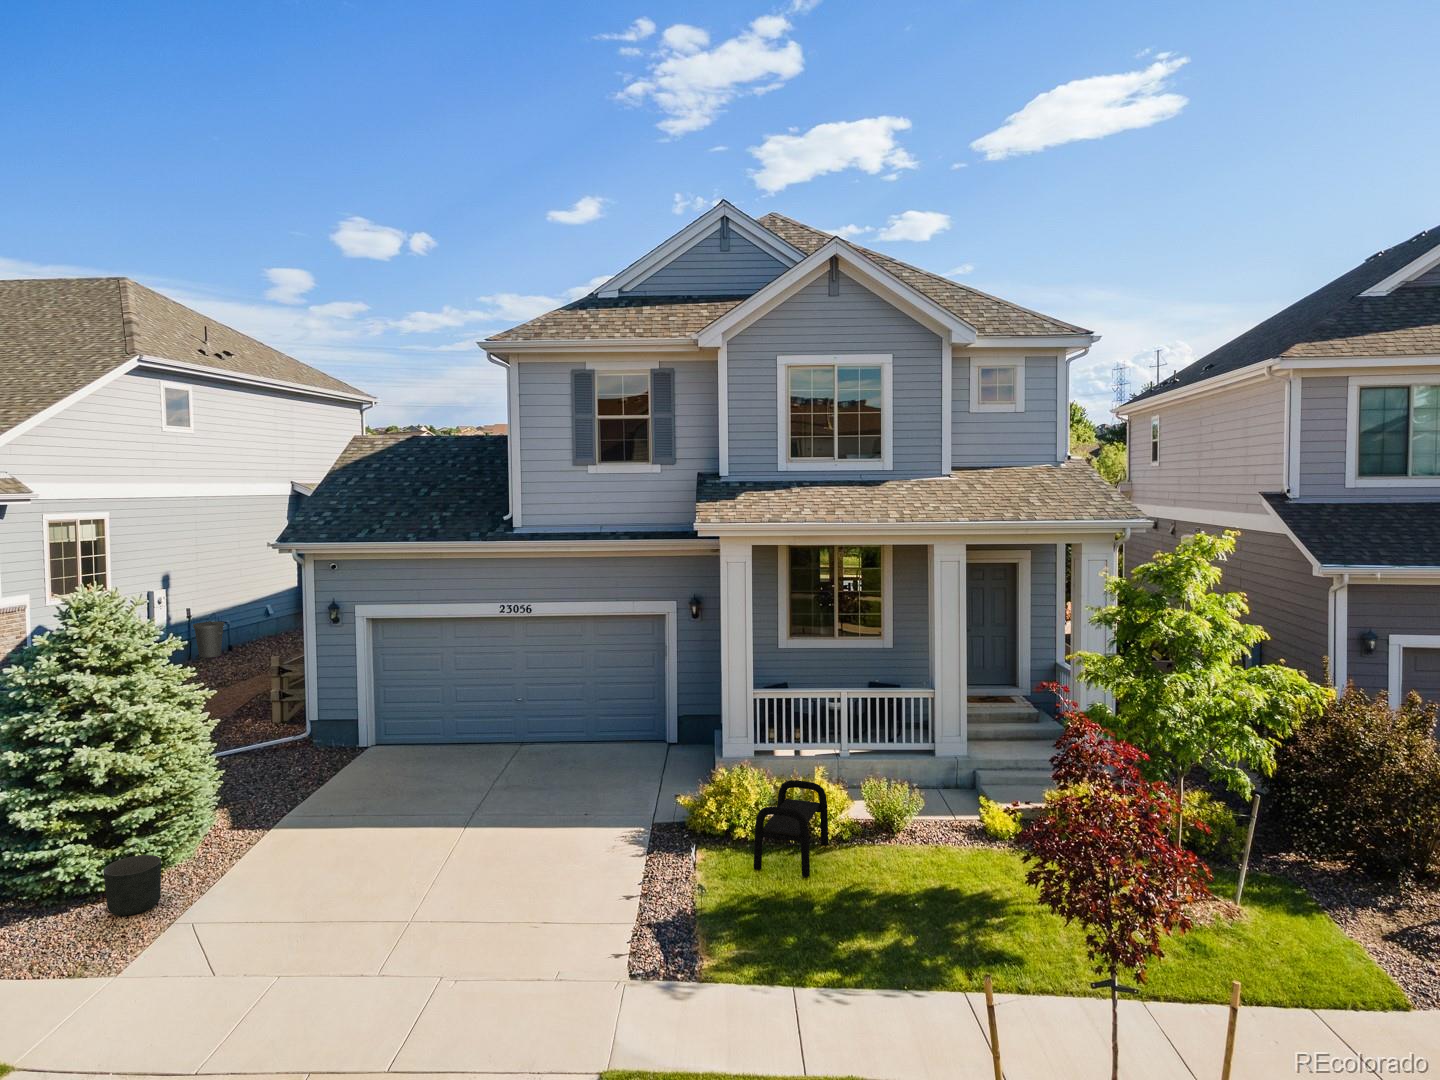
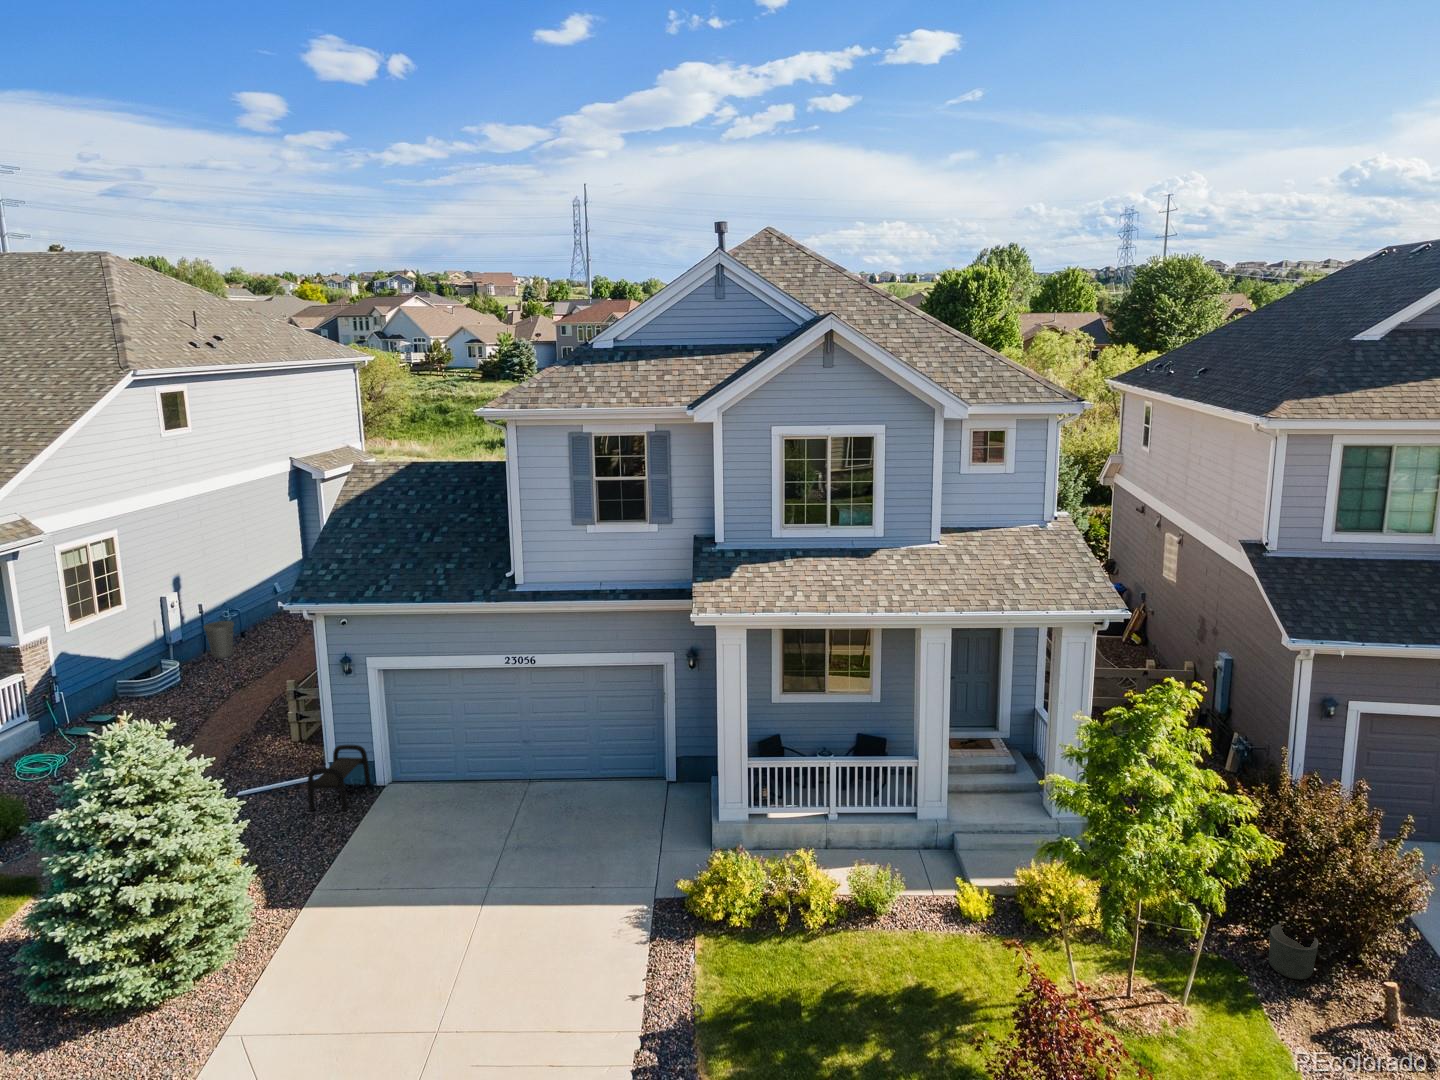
bench: present [754,780,828,877] -> present [308,745,371,811]
planter: present [103,855,161,916] -> present [1269,925,1318,980]

